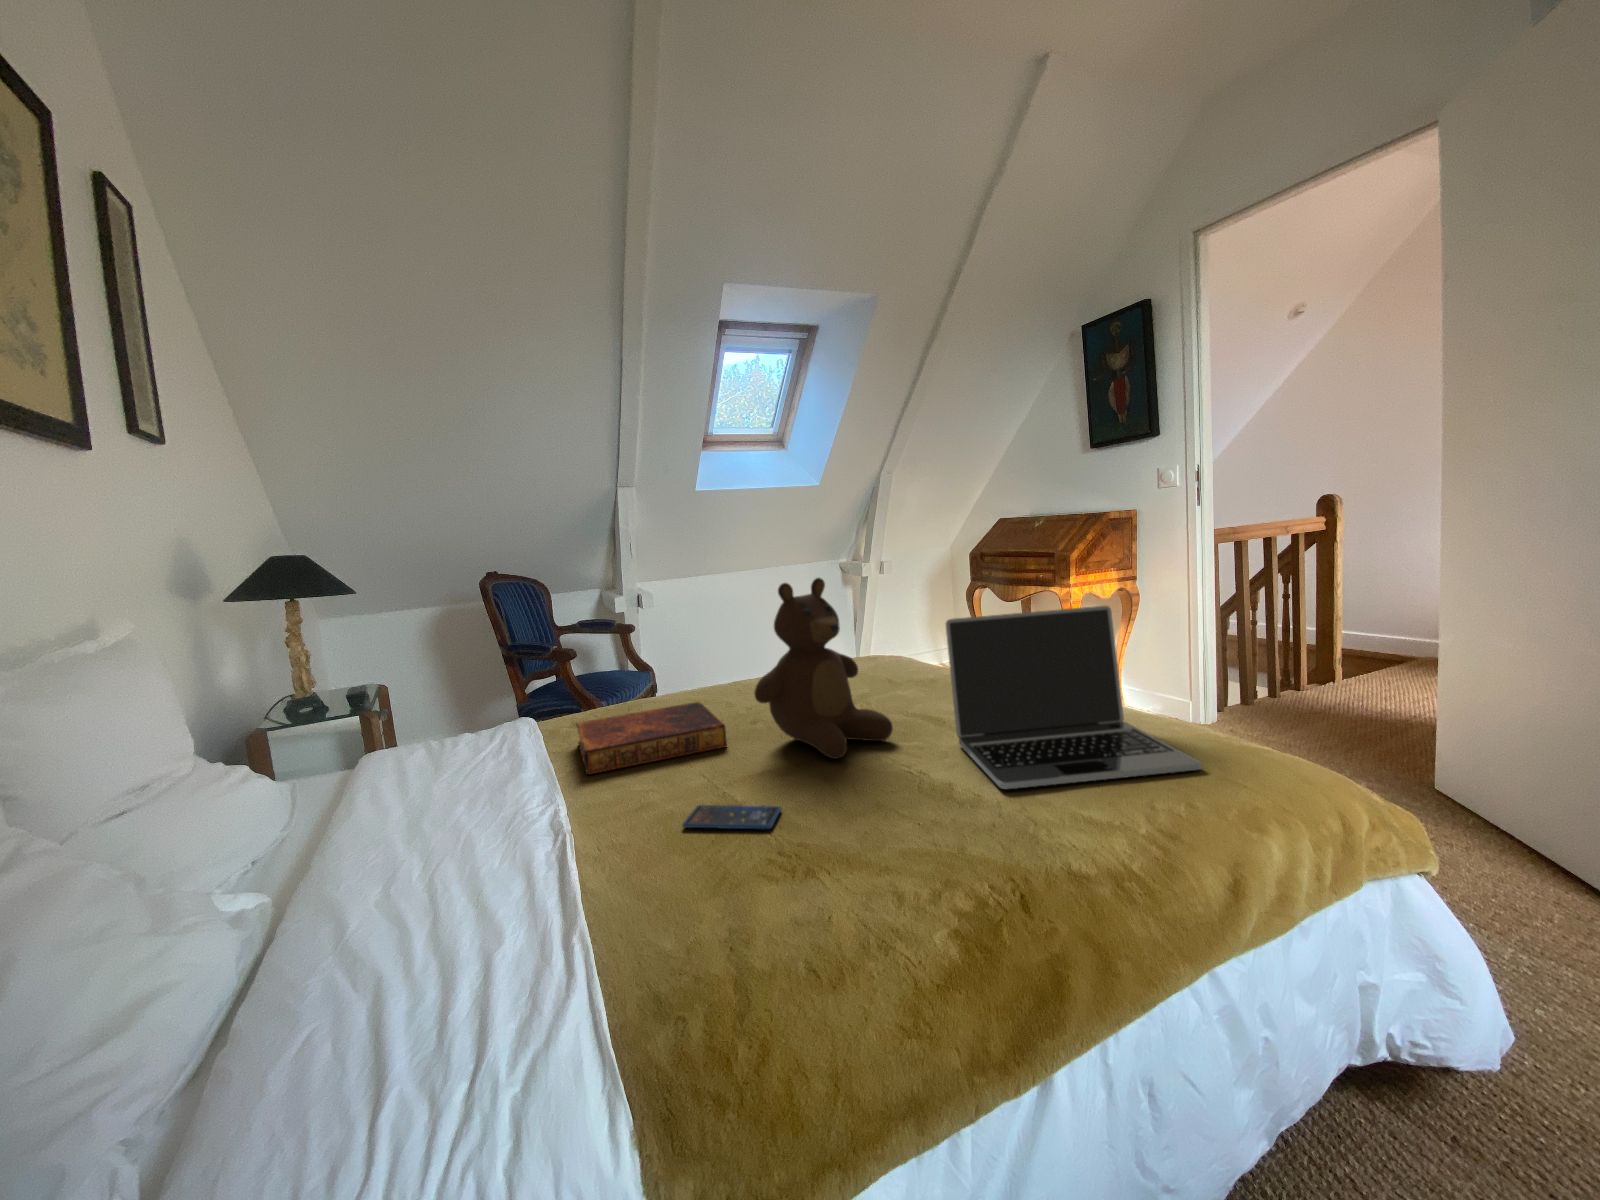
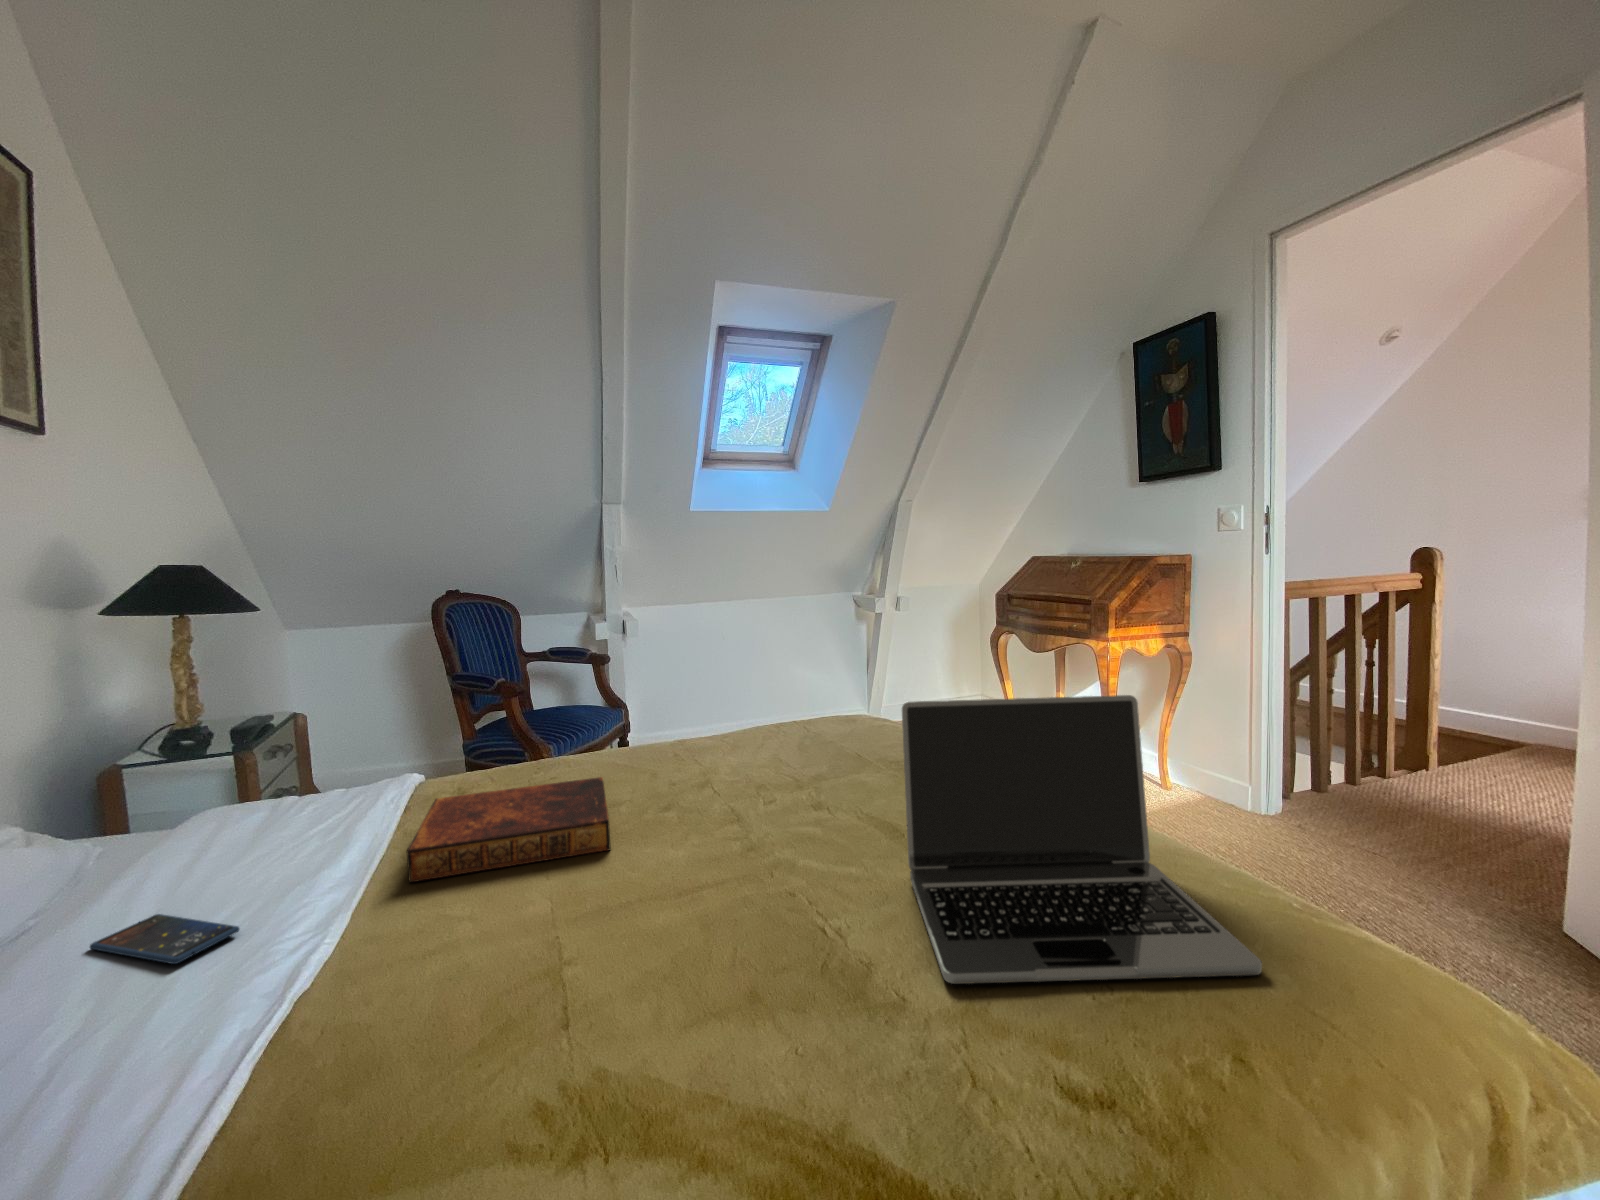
teddy bear: present [754,578,893,759] -> none [639,632,826,890]
smartphone: present [683,805,781,829] -> present [90,914,239,964]

